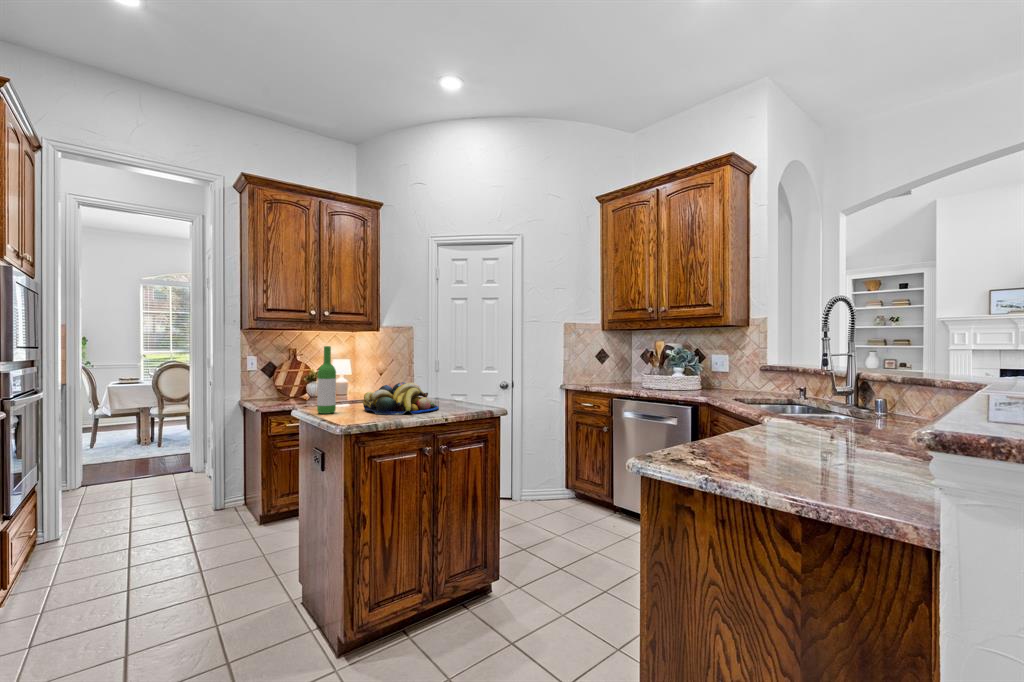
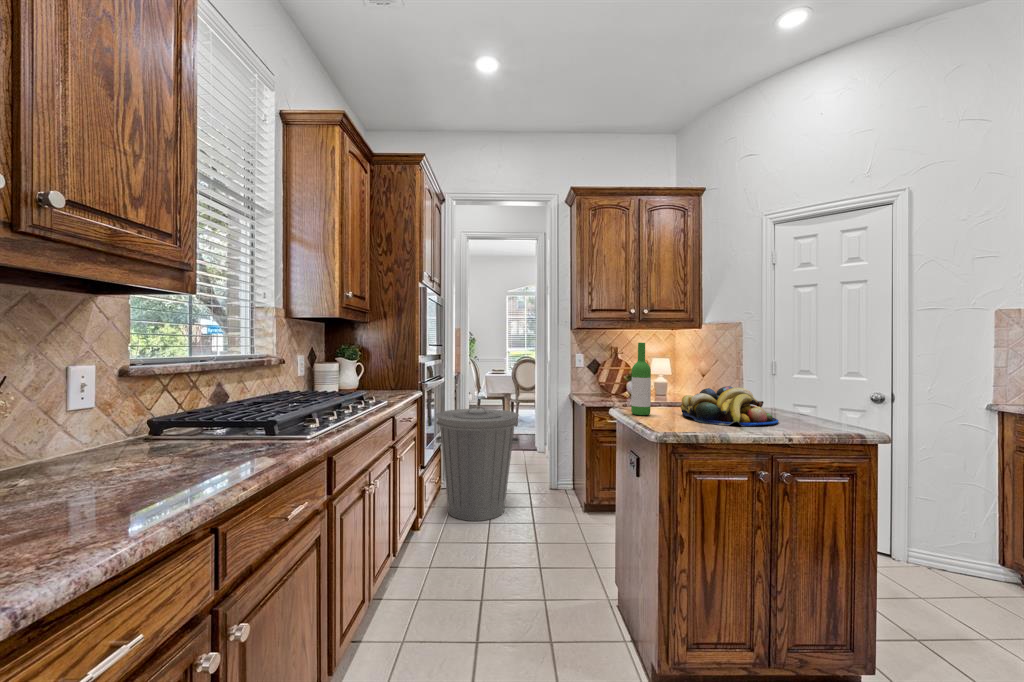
trash can: none [36,425,175,573] -> present [436,406,519,521]

